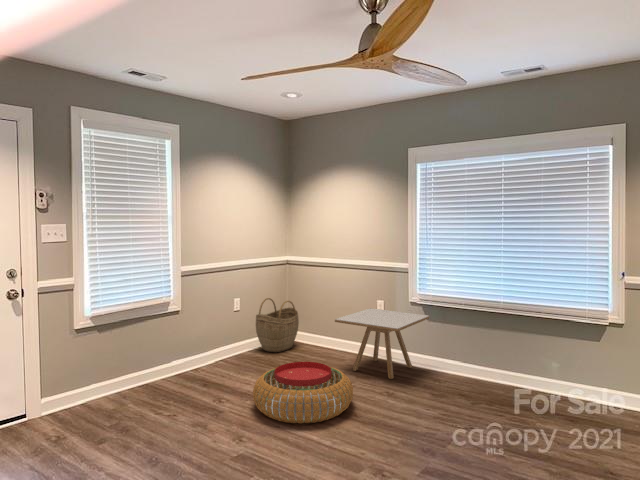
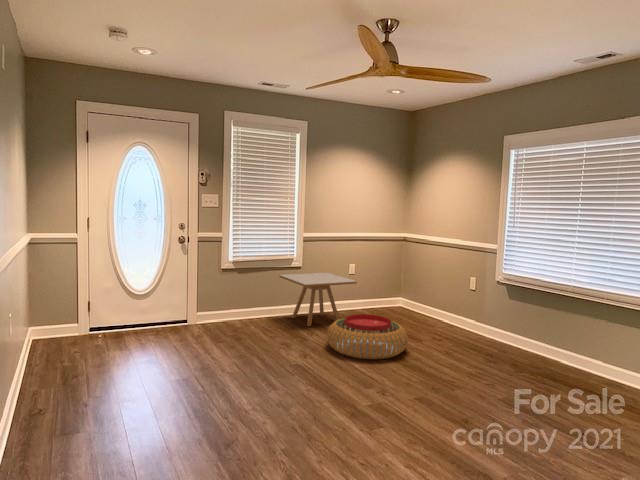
woven basket: present [256,298,299,352] -> none [366,267,404,313]
side table: present [335,308,429,379] -> present [280,273,357,326]

